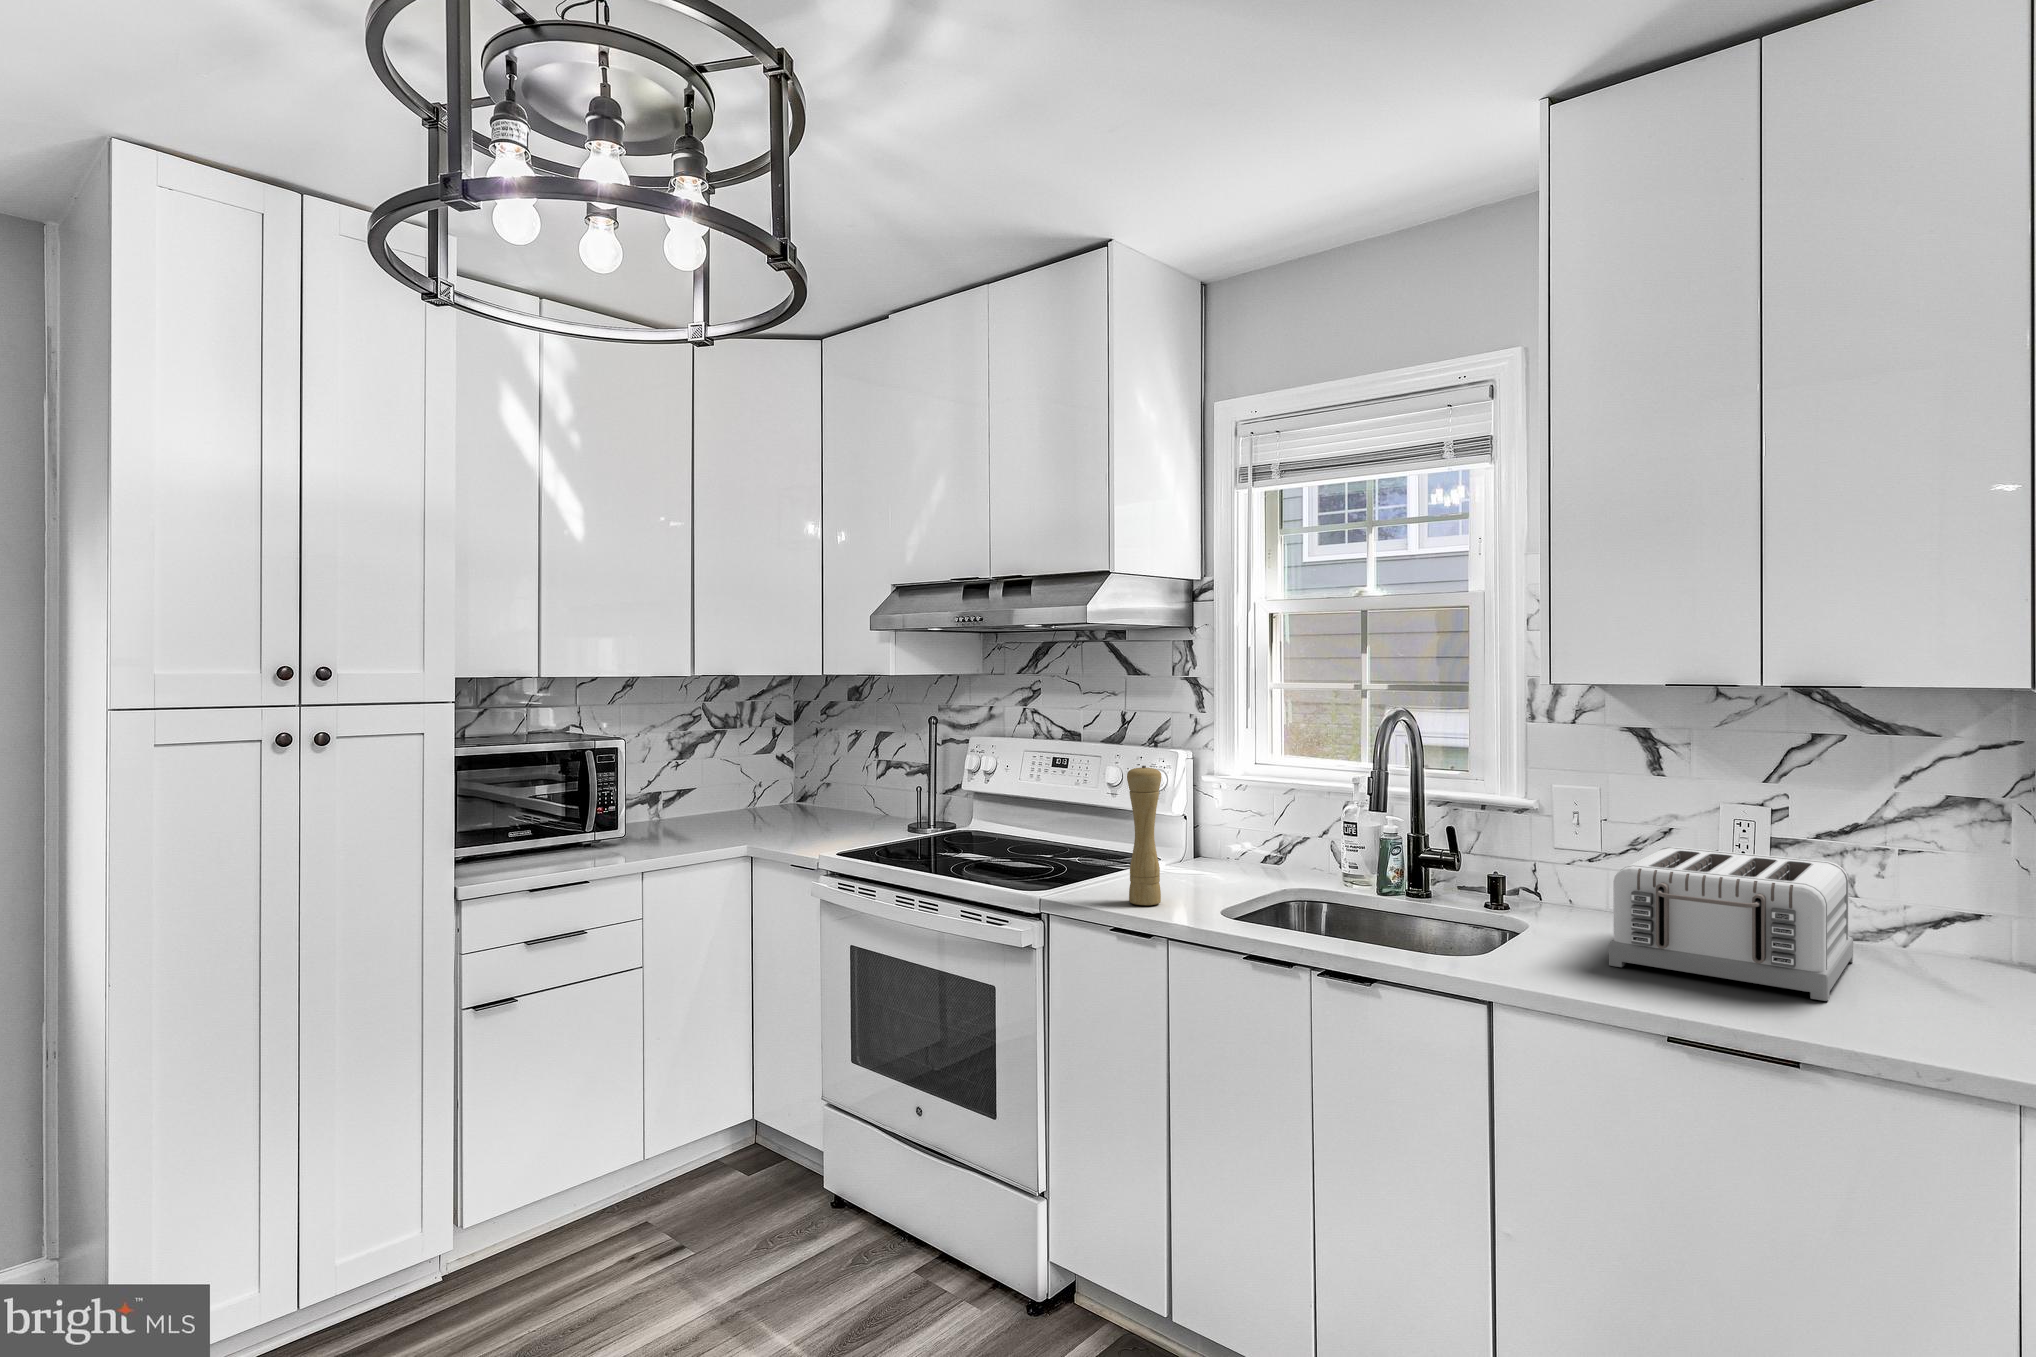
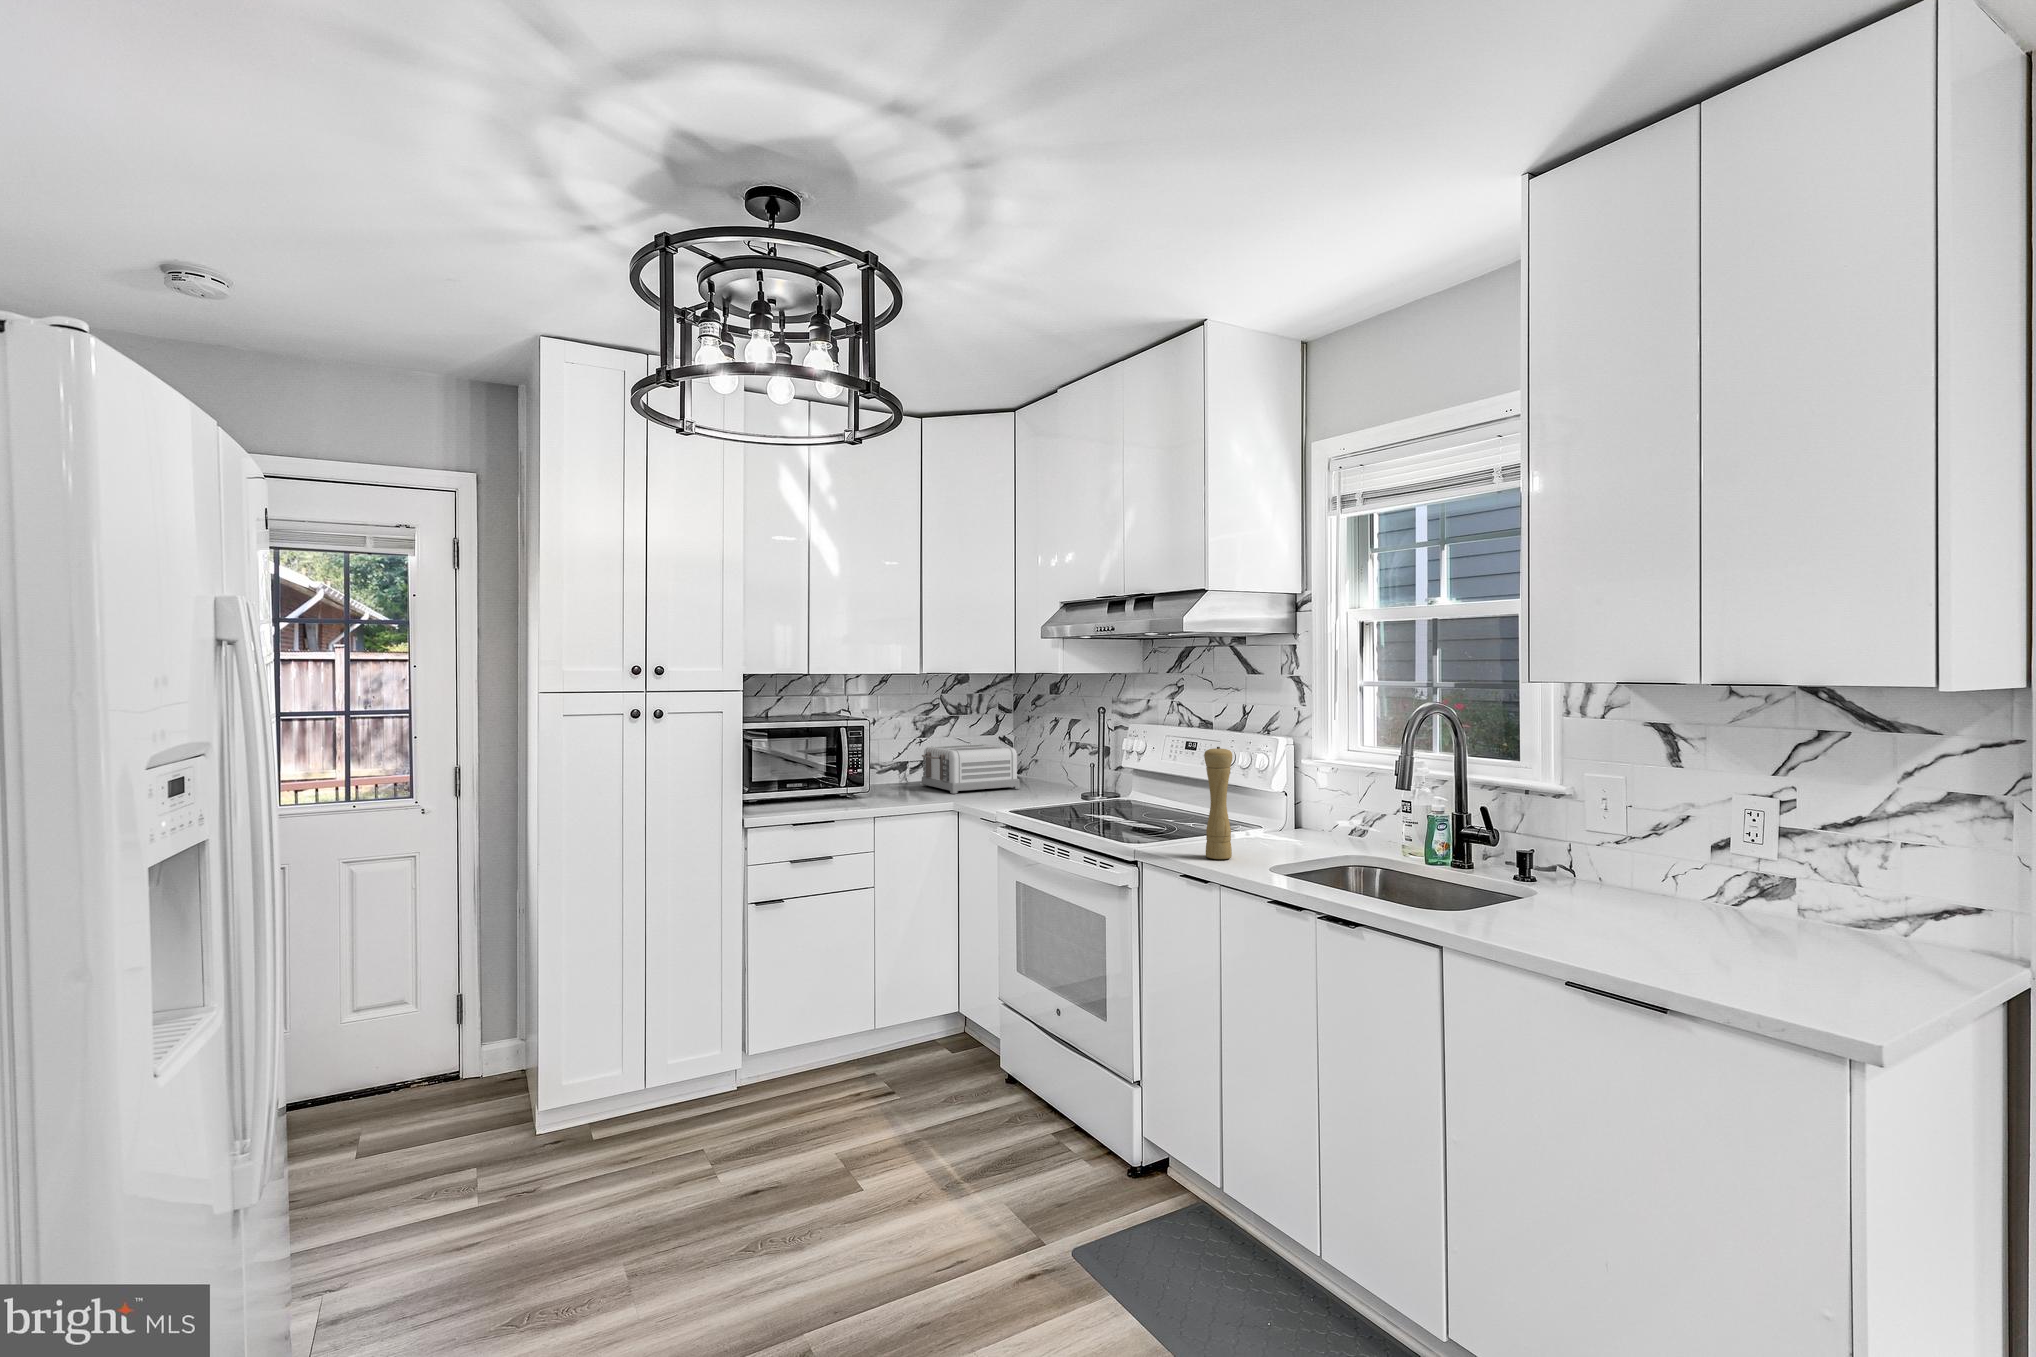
toaster: present [1609,847,1853,1001] -> present [922,744,1020,794]

